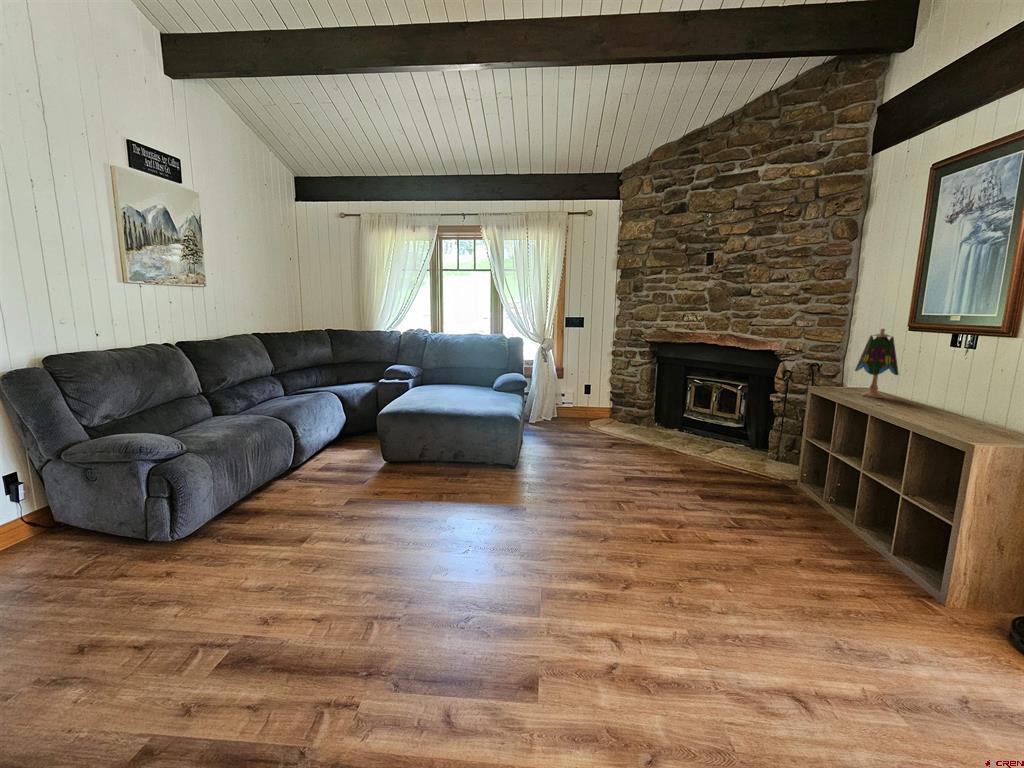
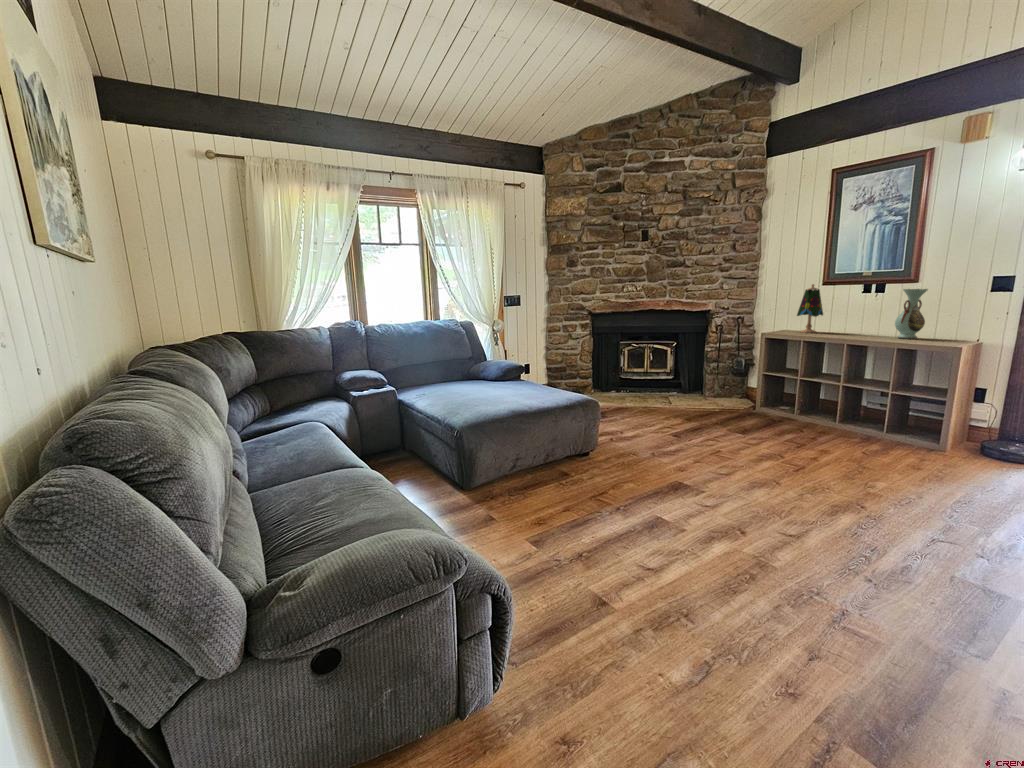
decorative vase: none [945,347,1005,428] -> present [895,289,928,339]

